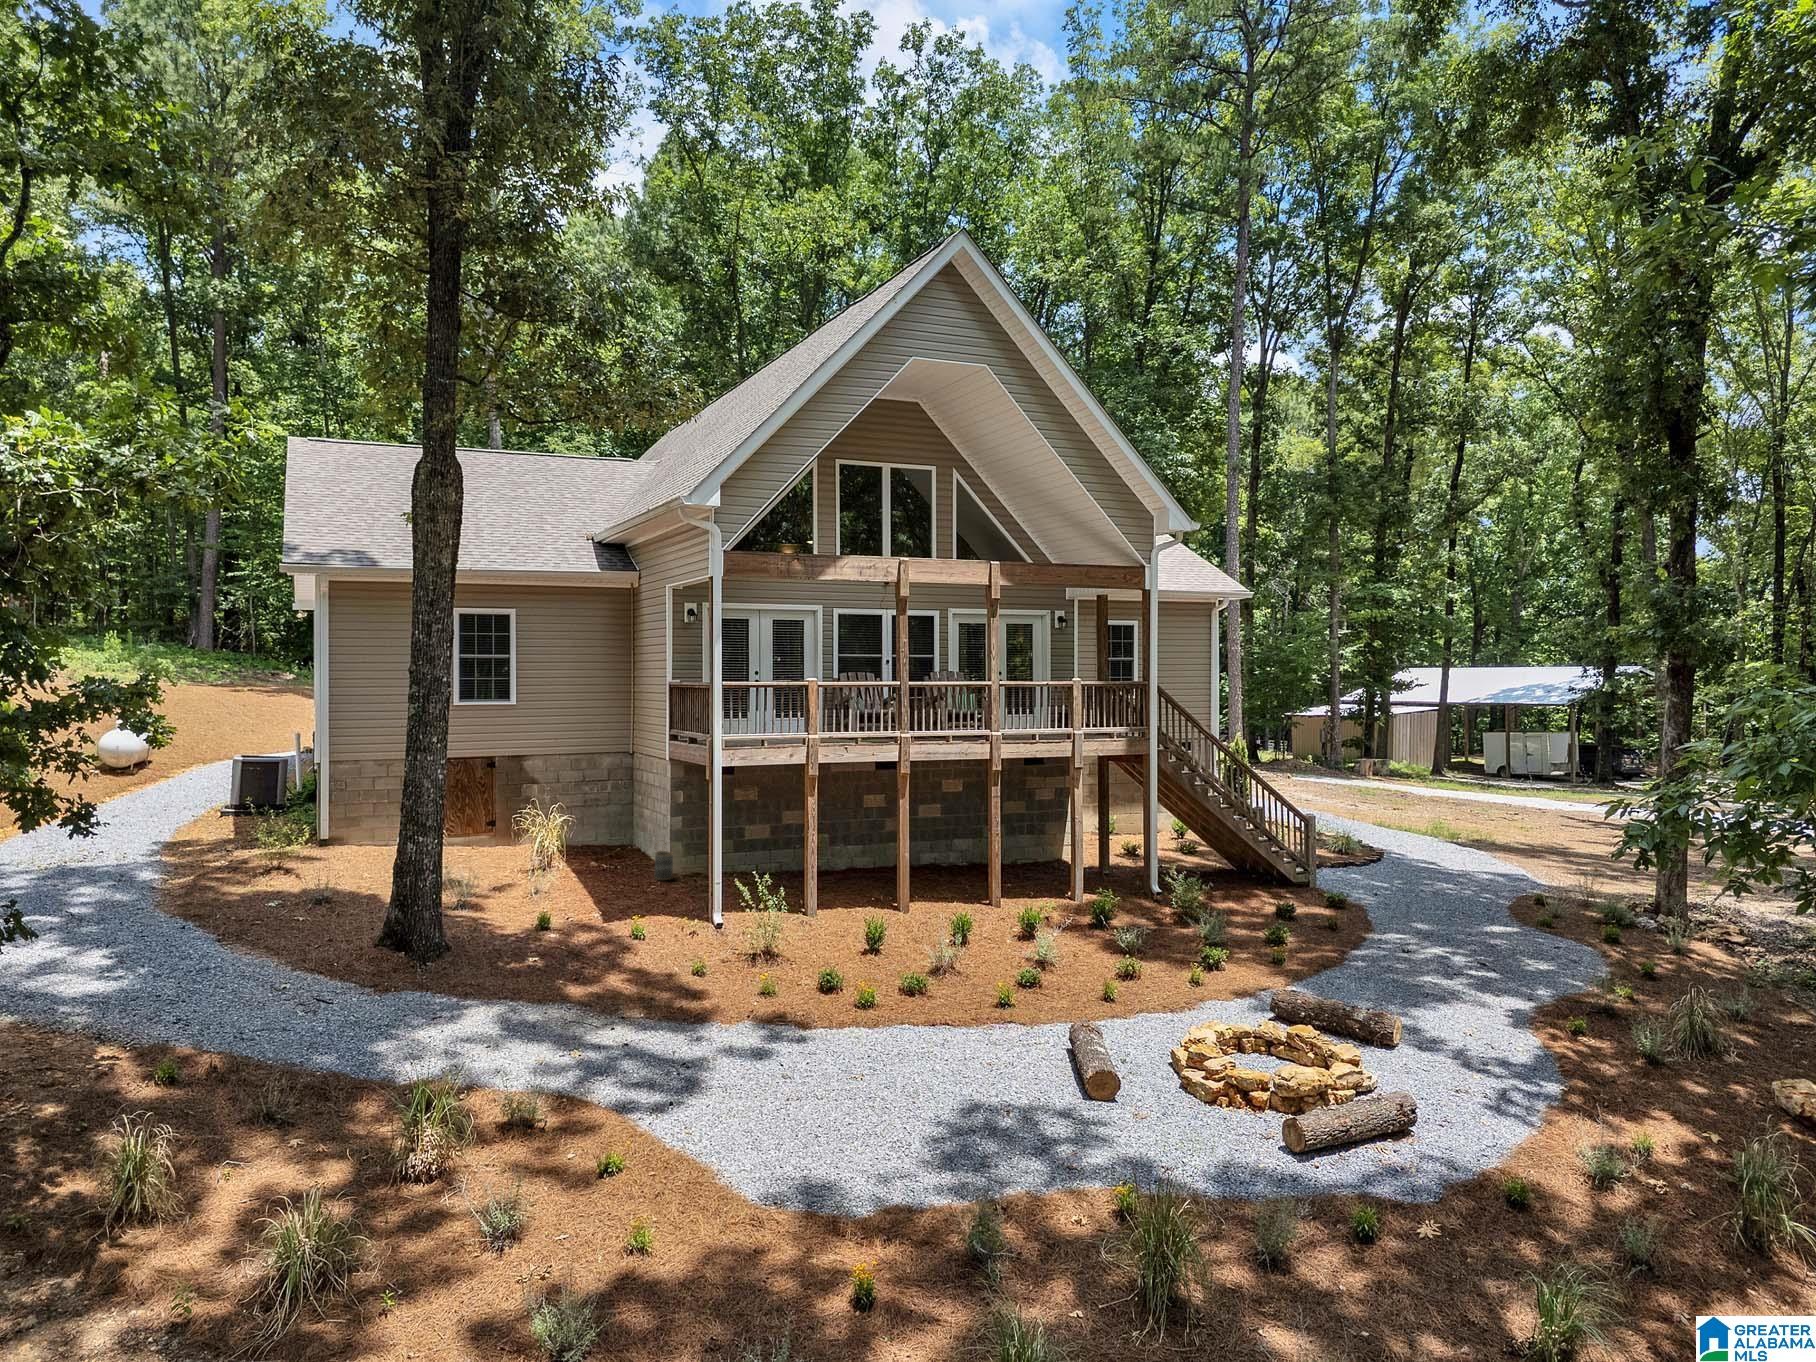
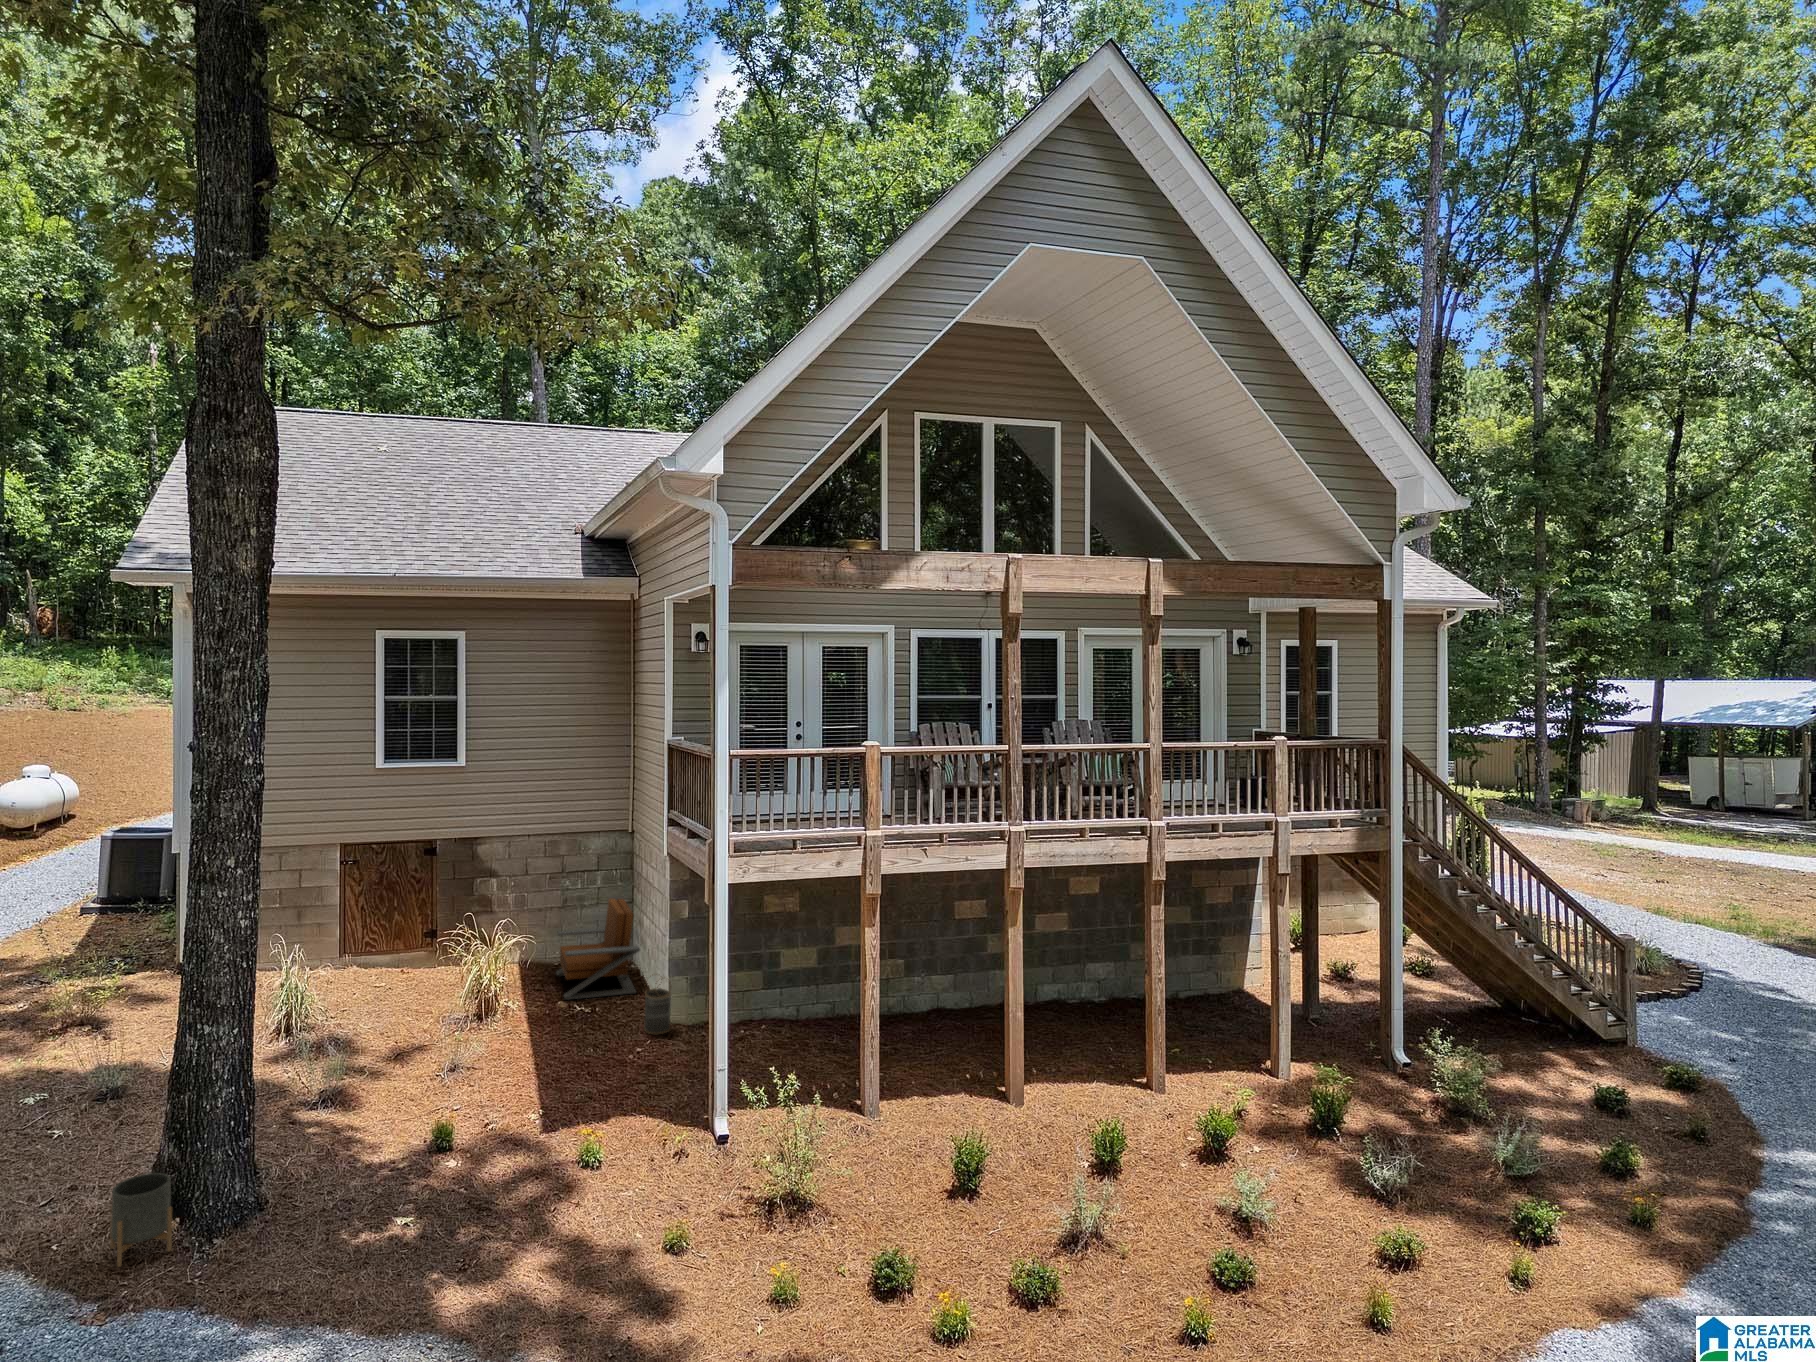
lounge chair: none [582,798,646,864] -> present [556,898,640,1000]
planter: none [369,924,407,972] -> present [110,1173,172,1267]

